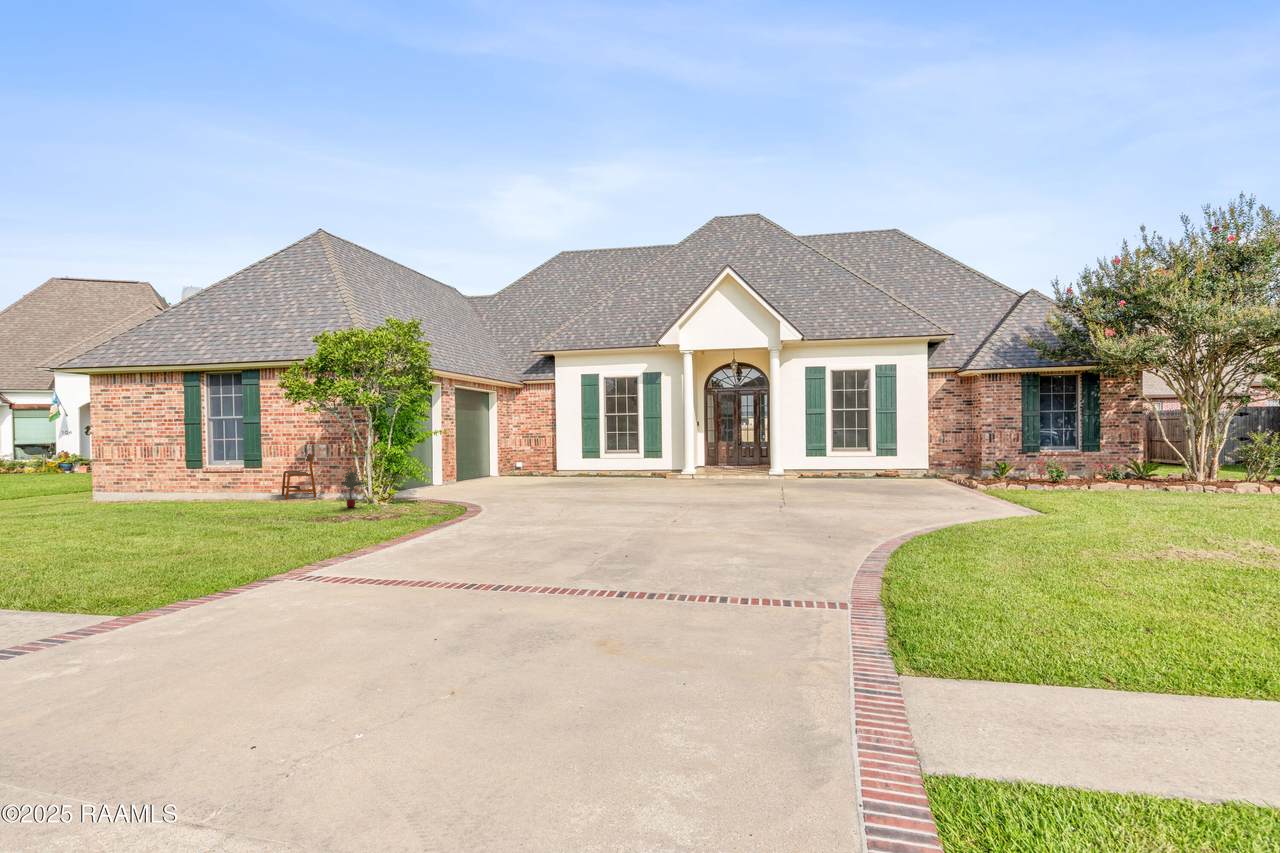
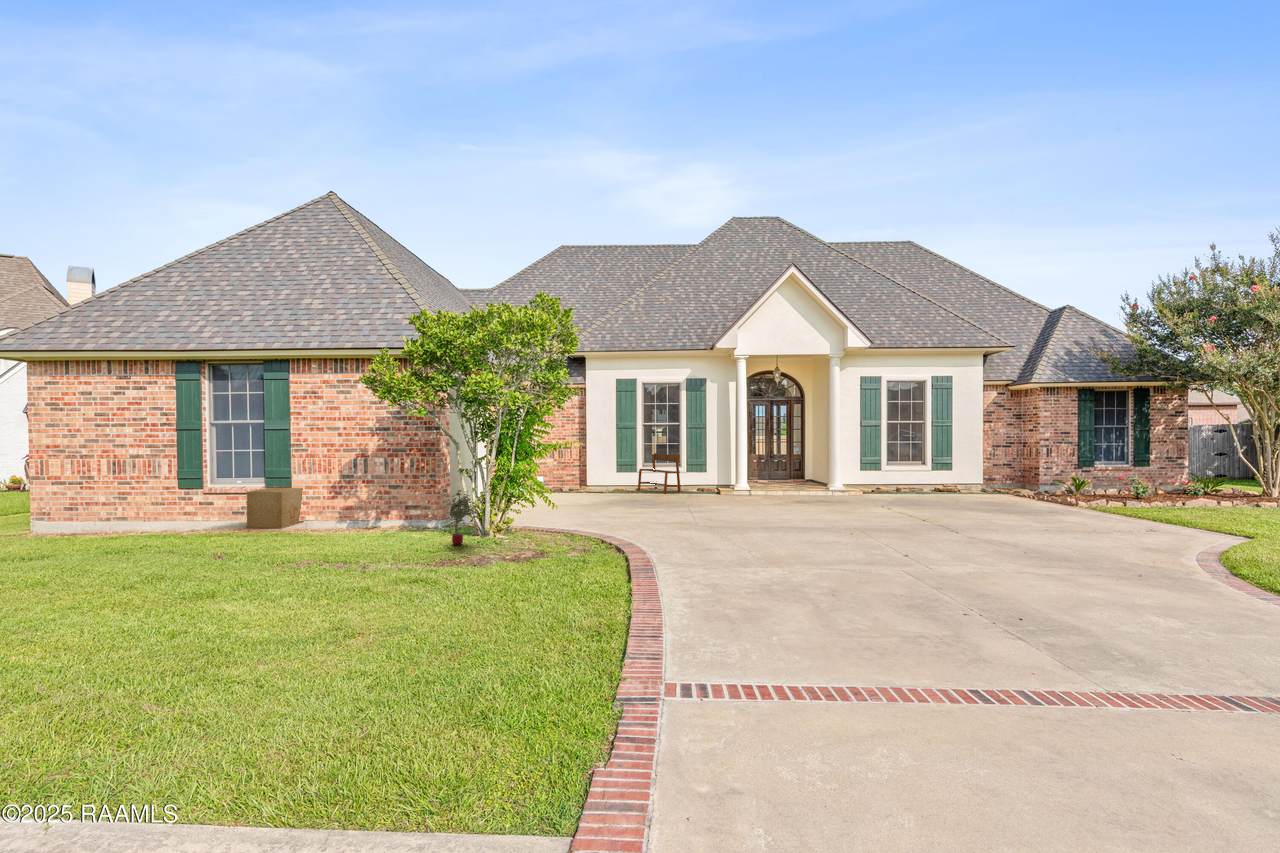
bench: present [282,454,316,500] -> present [638,453,681,494]
cardboard box: none [226,468,270,498] -> present [247,488,304,528]

